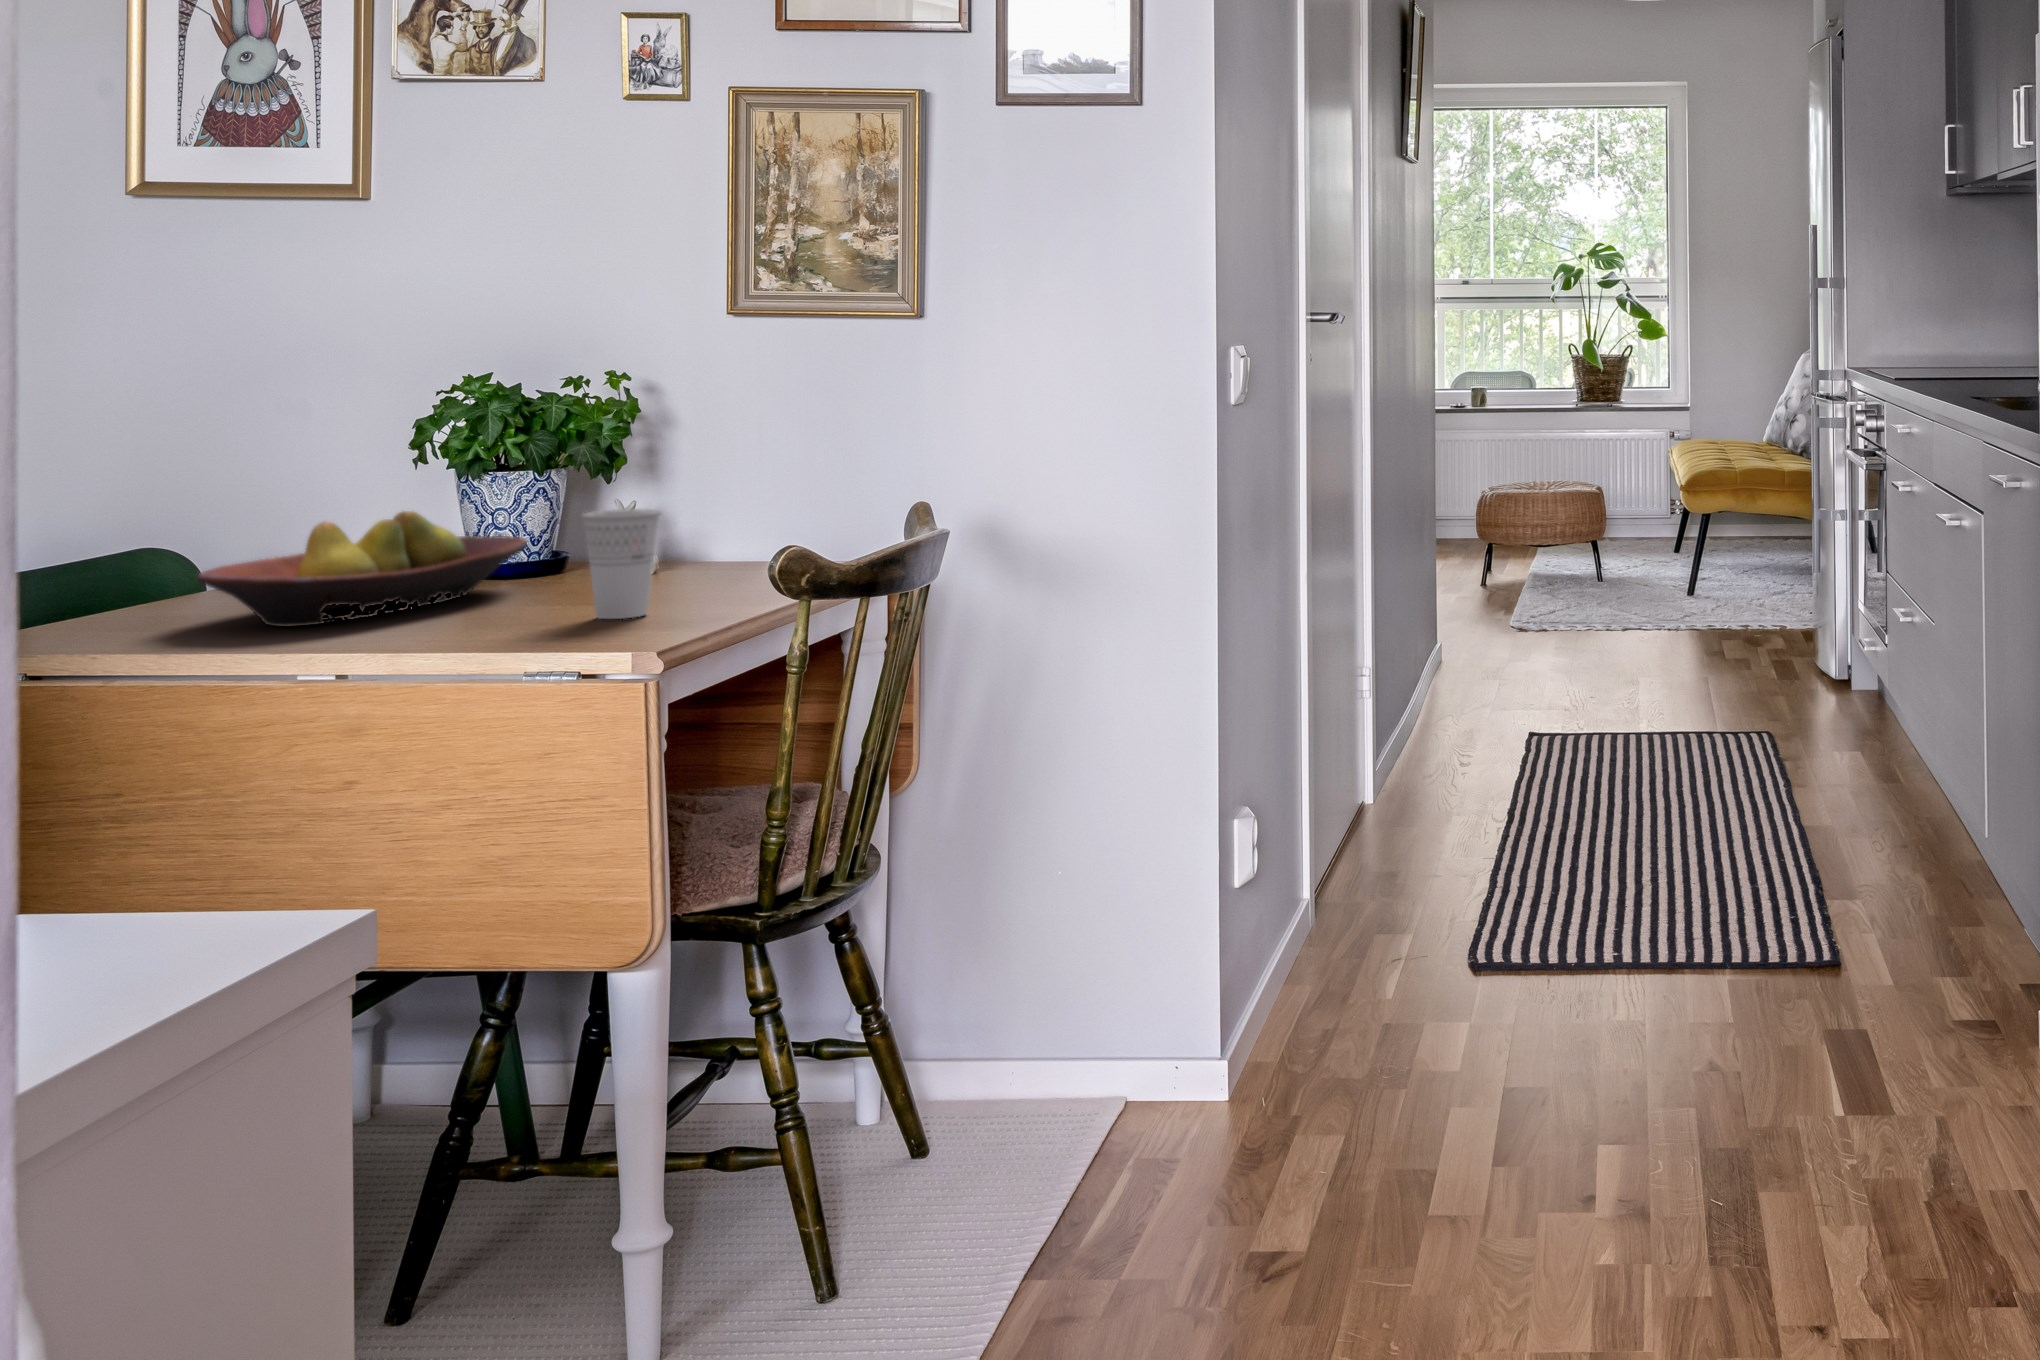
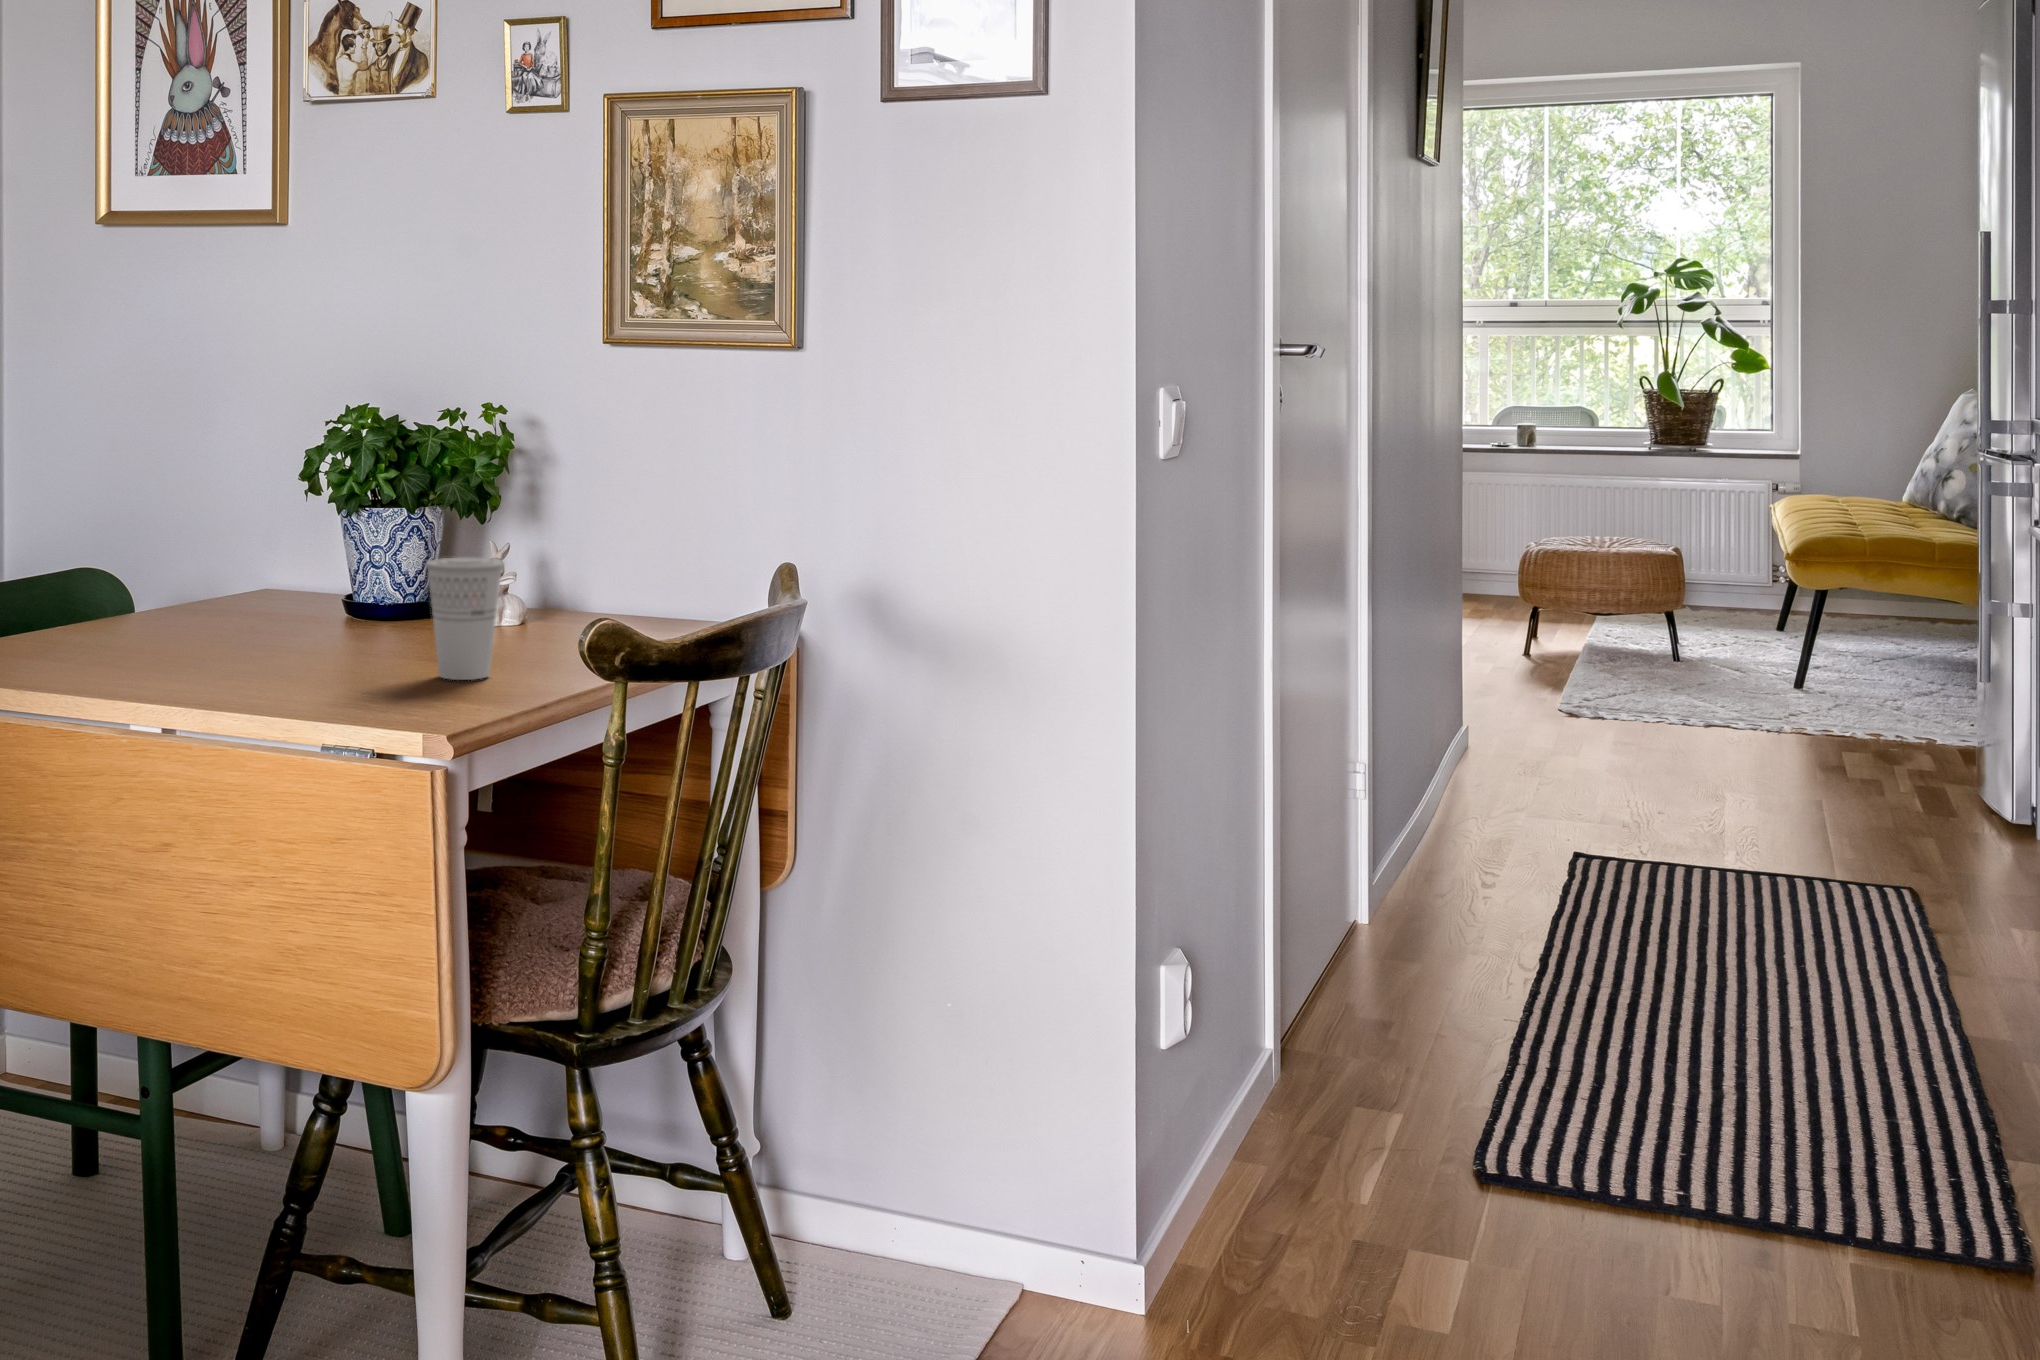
fruit bowl: present [197,511,527,627] -> none [92,544,398,660]

